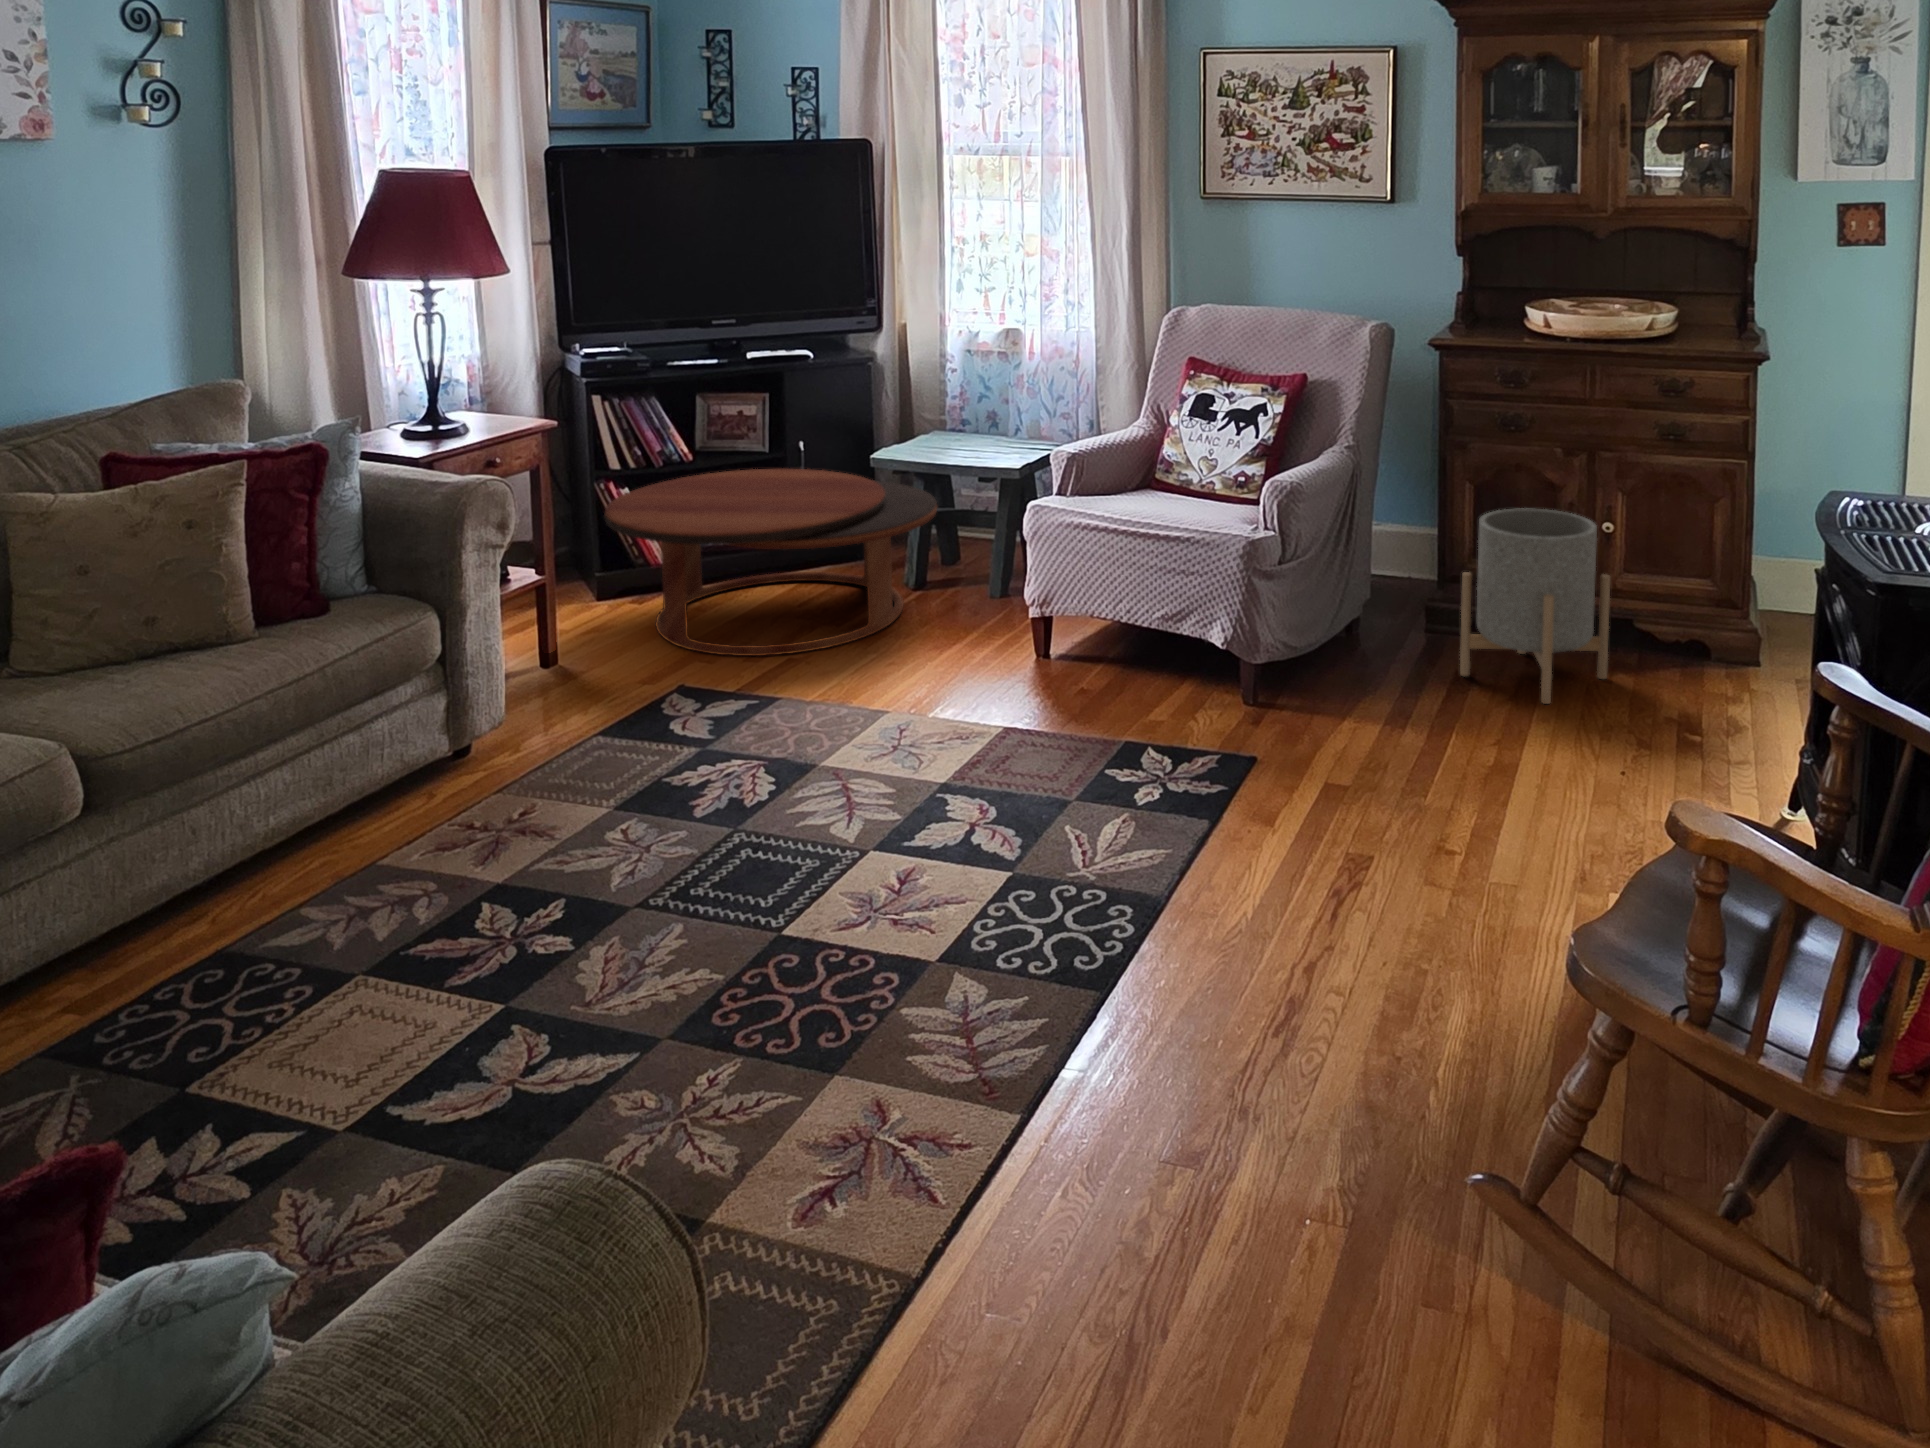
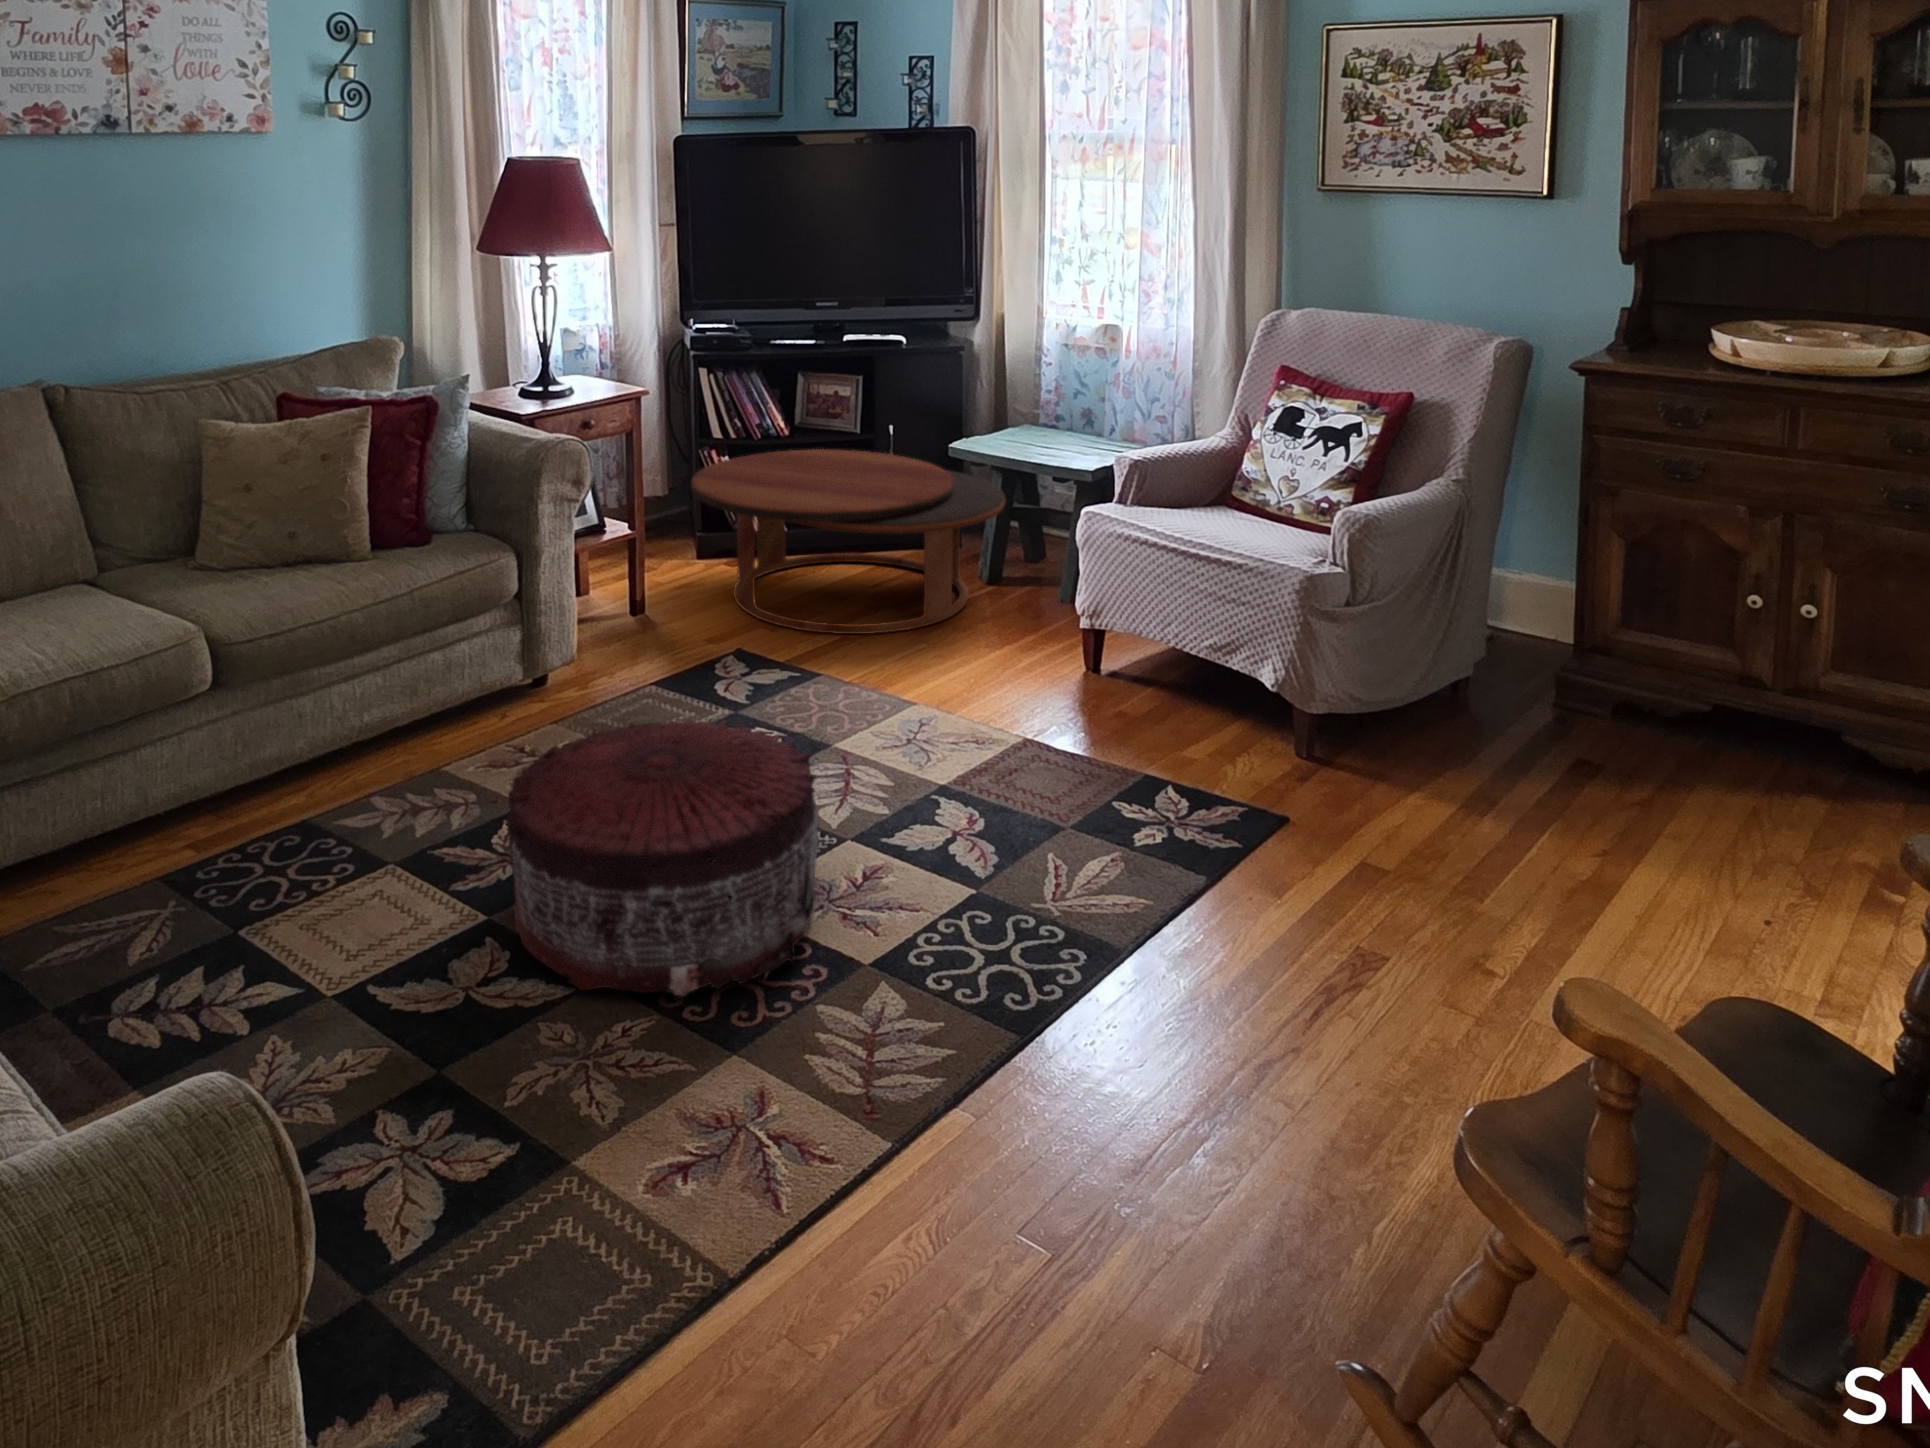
planter: present [1460,508,1610,704] -> none [1582,577,1801,823]
pouf: none [525,746,874,1053] -> present [505,720,819,996]

